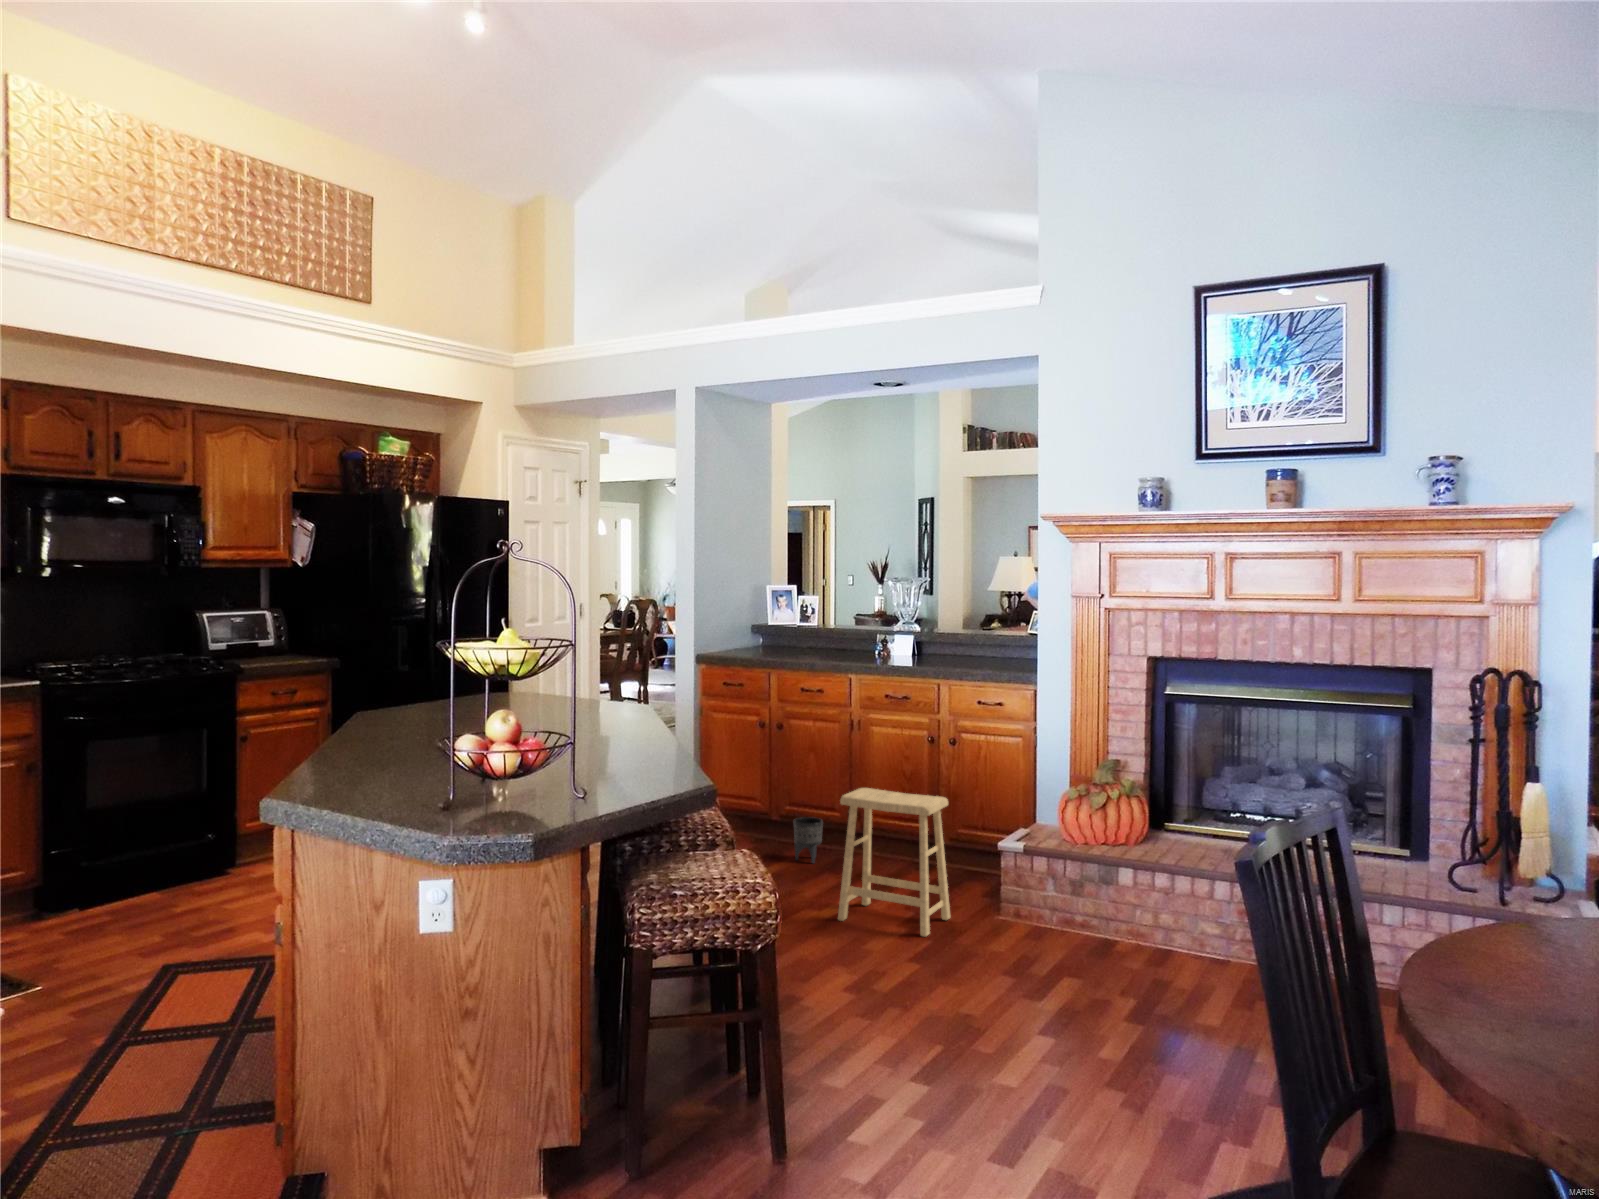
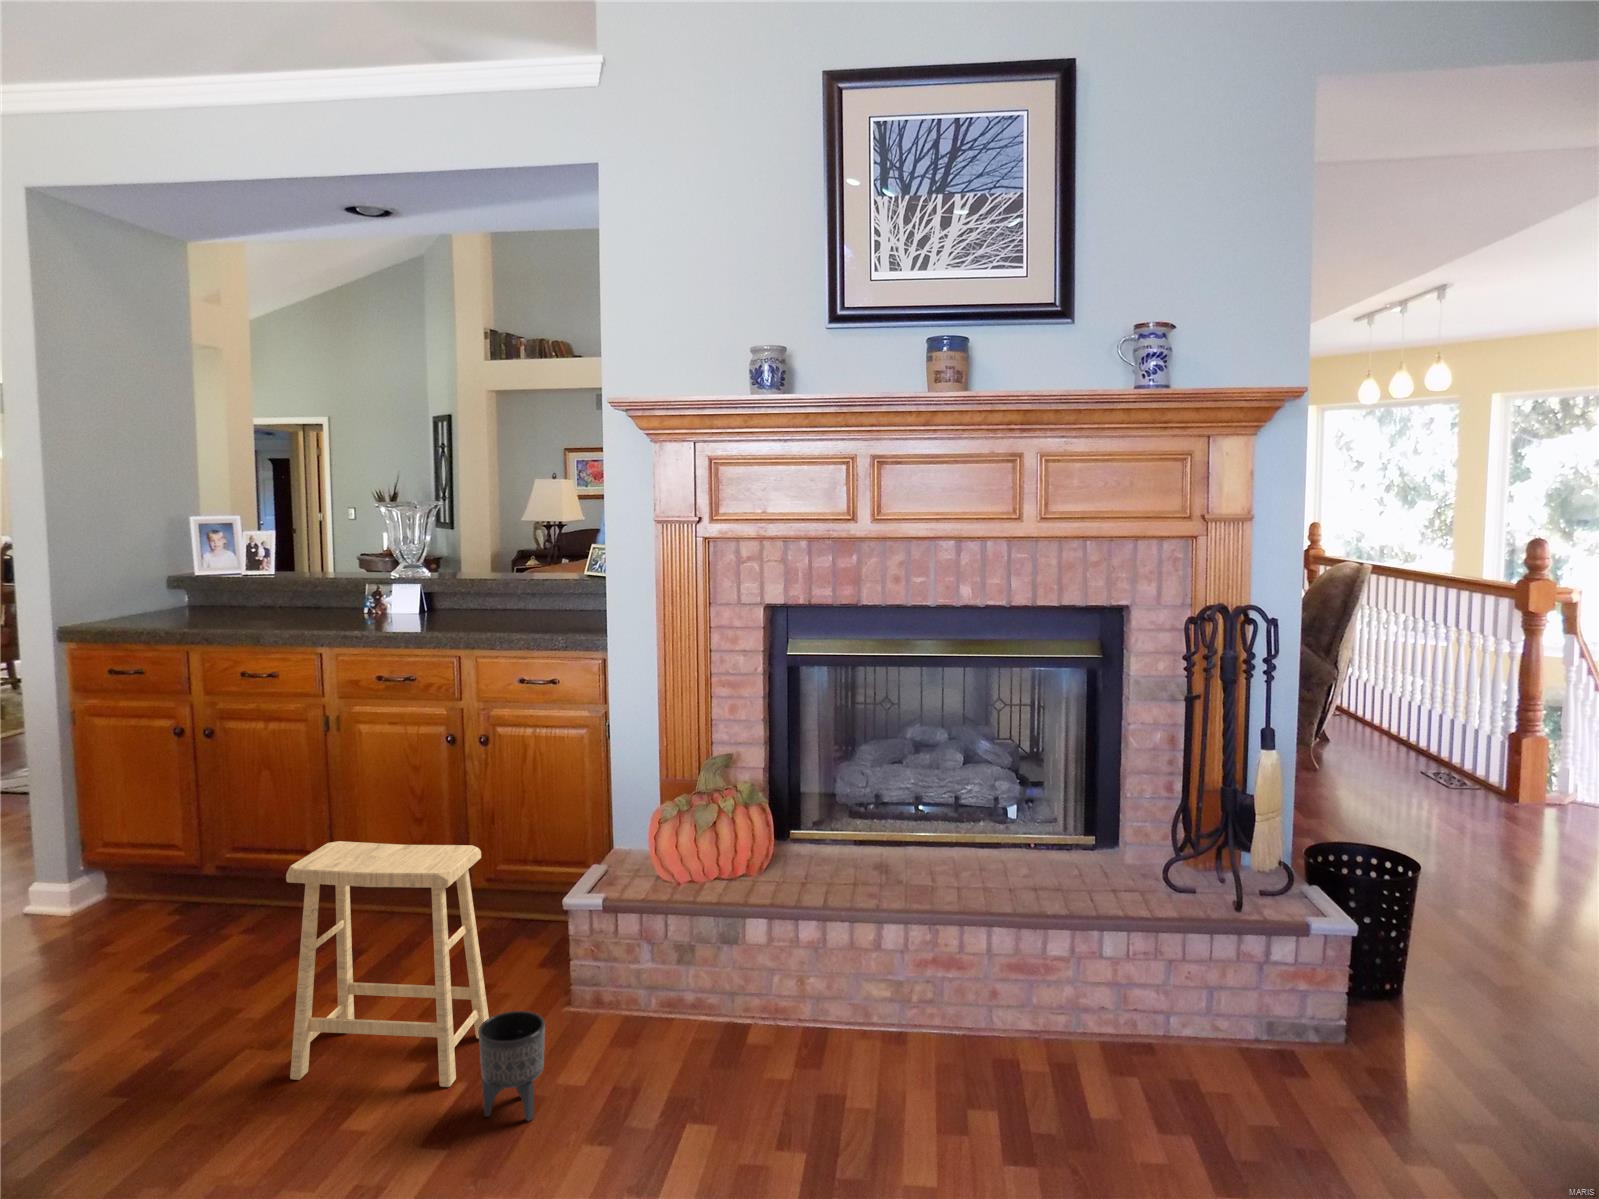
planter: present [794,817,823,863] -> present [479,1011,545,1121]

